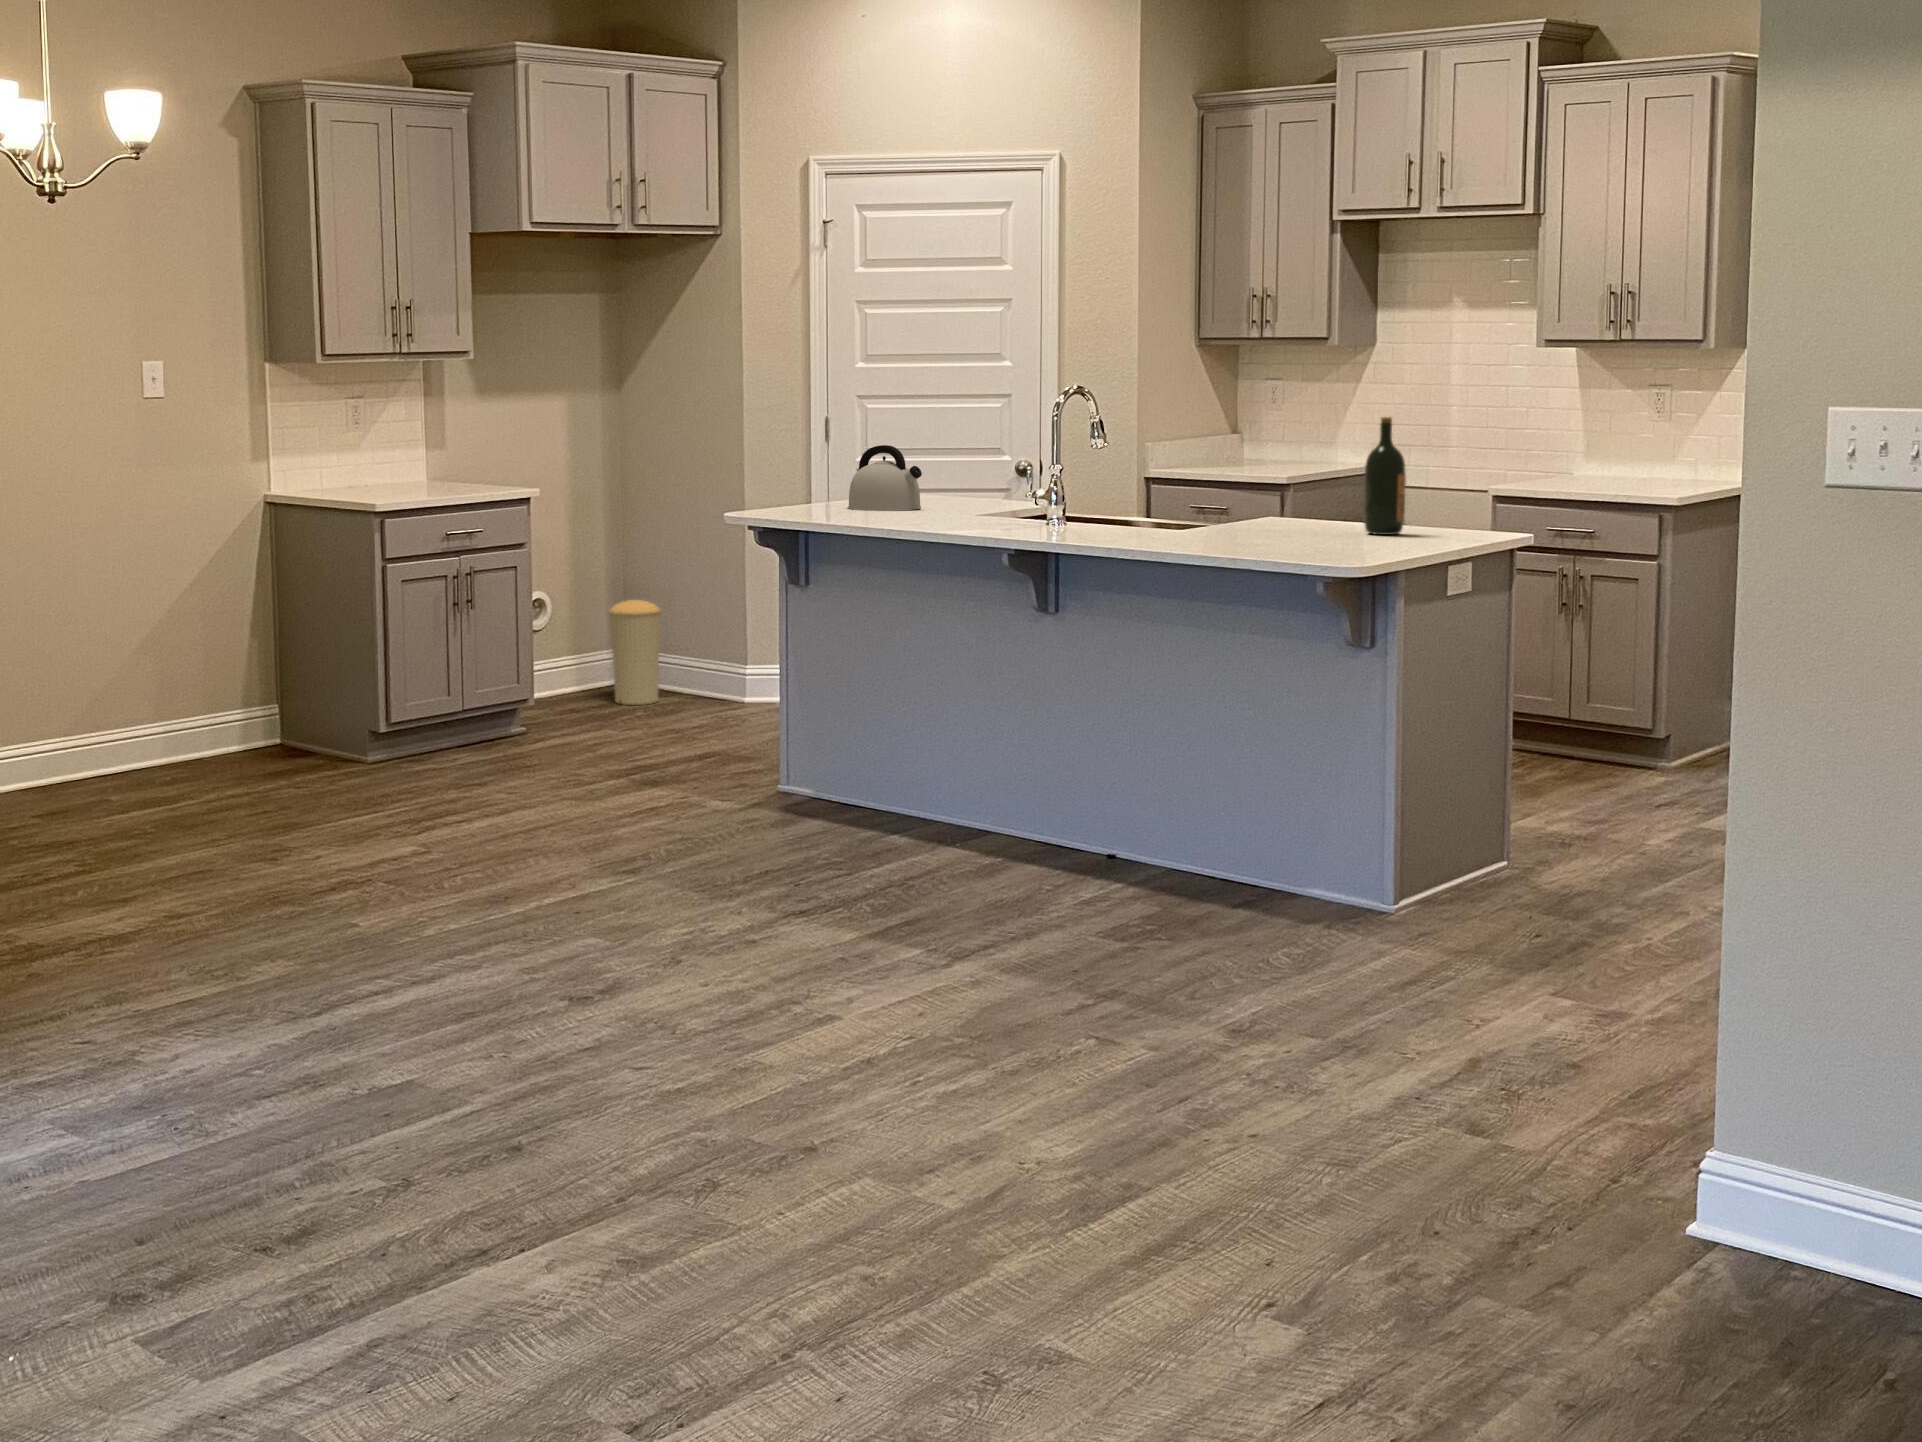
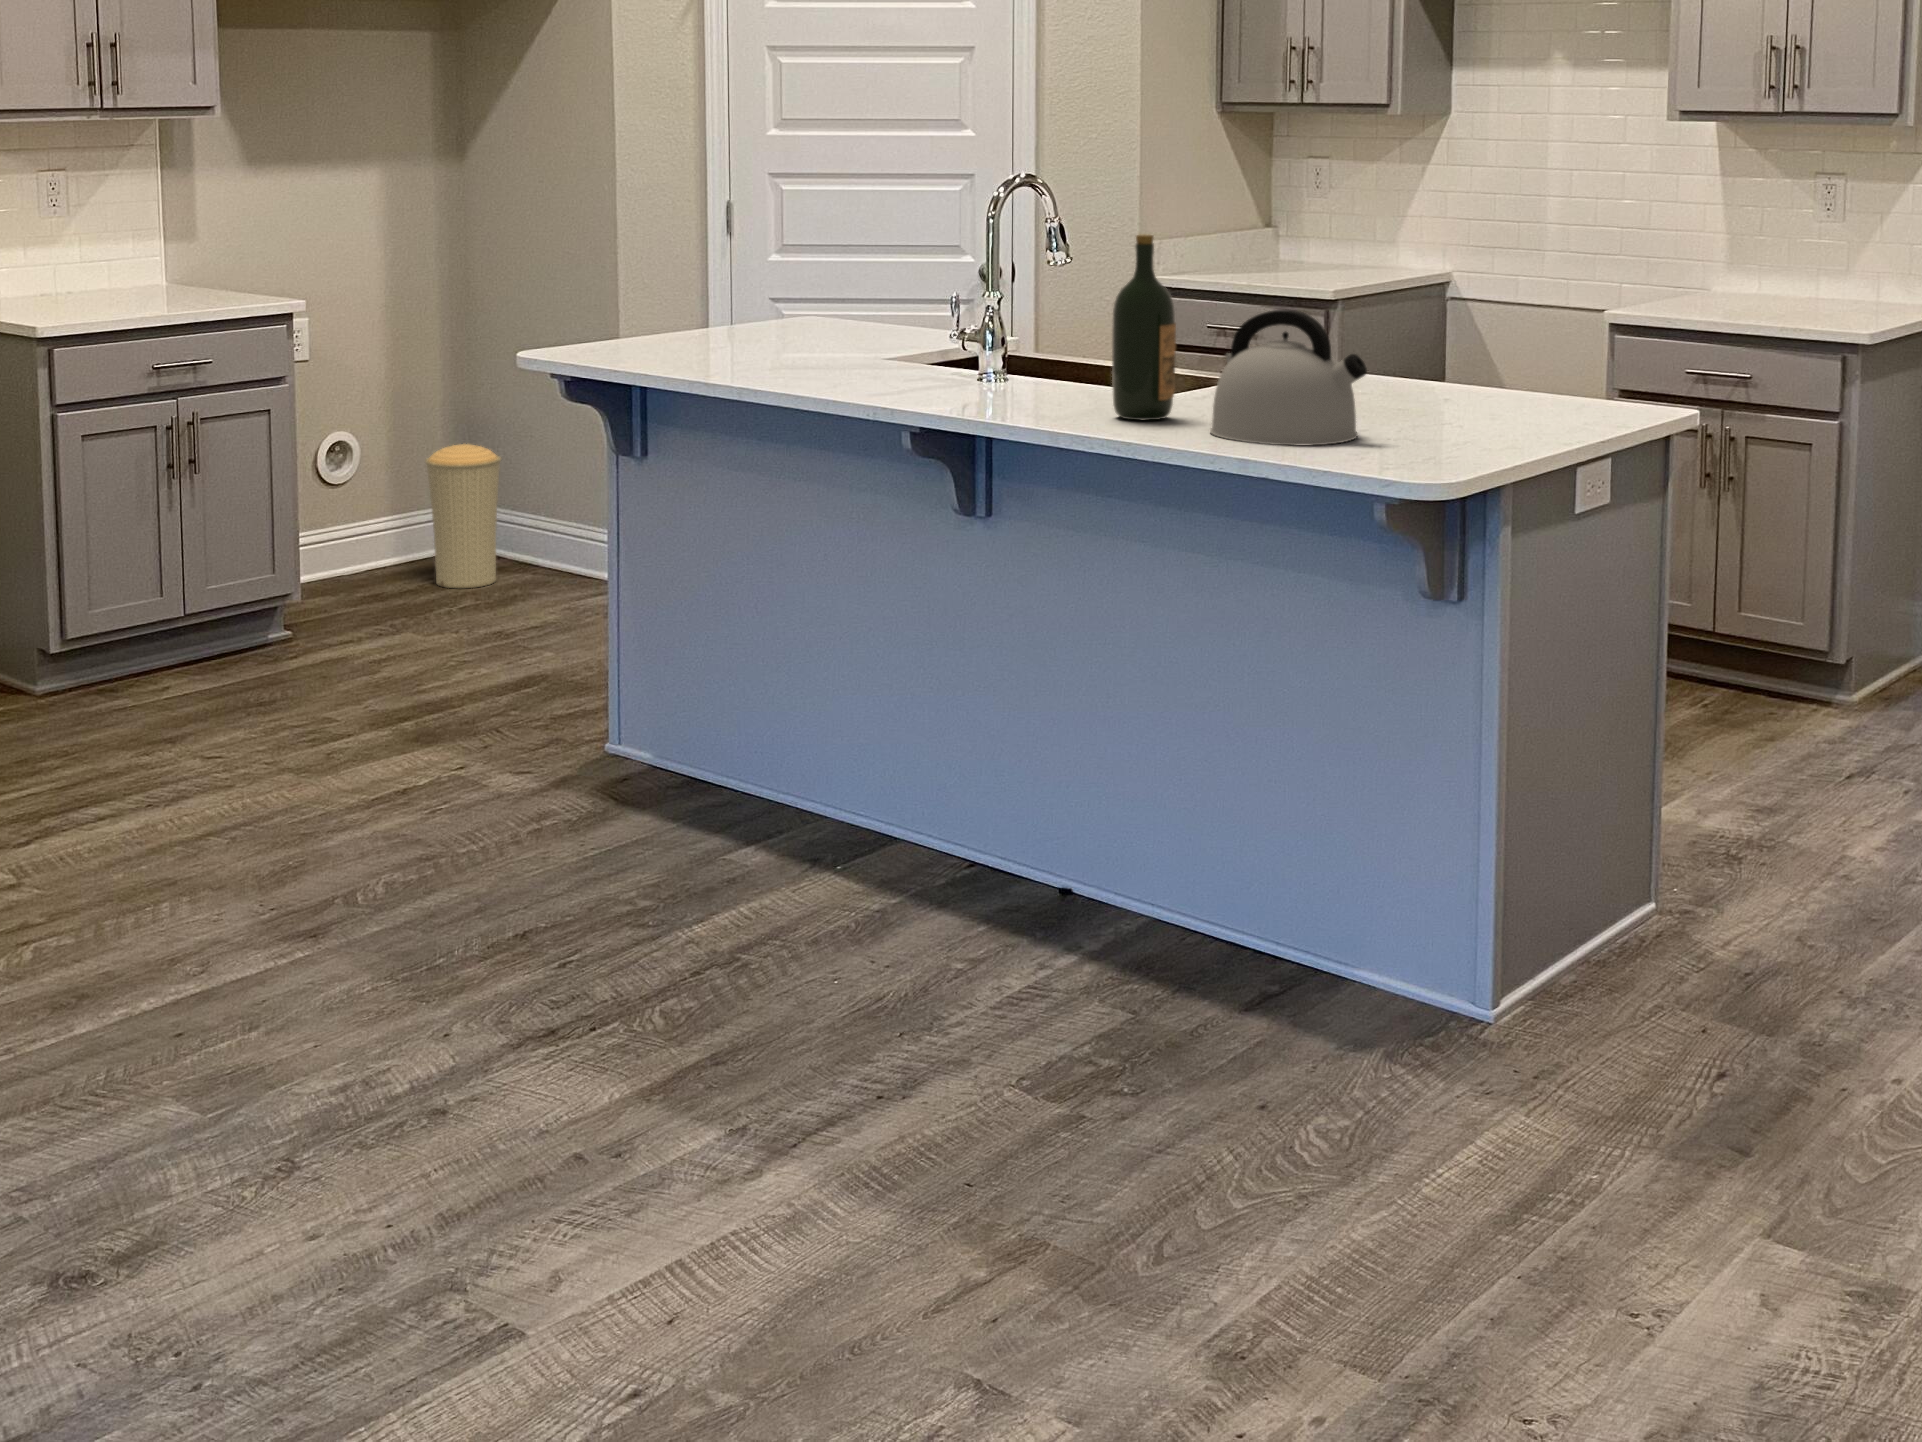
wine bottle: present [1364,417,1406,535] -> present [1112,234,1176,421]
kettle: present [848,445,922,511] -> present [1210,309,1367,446]

